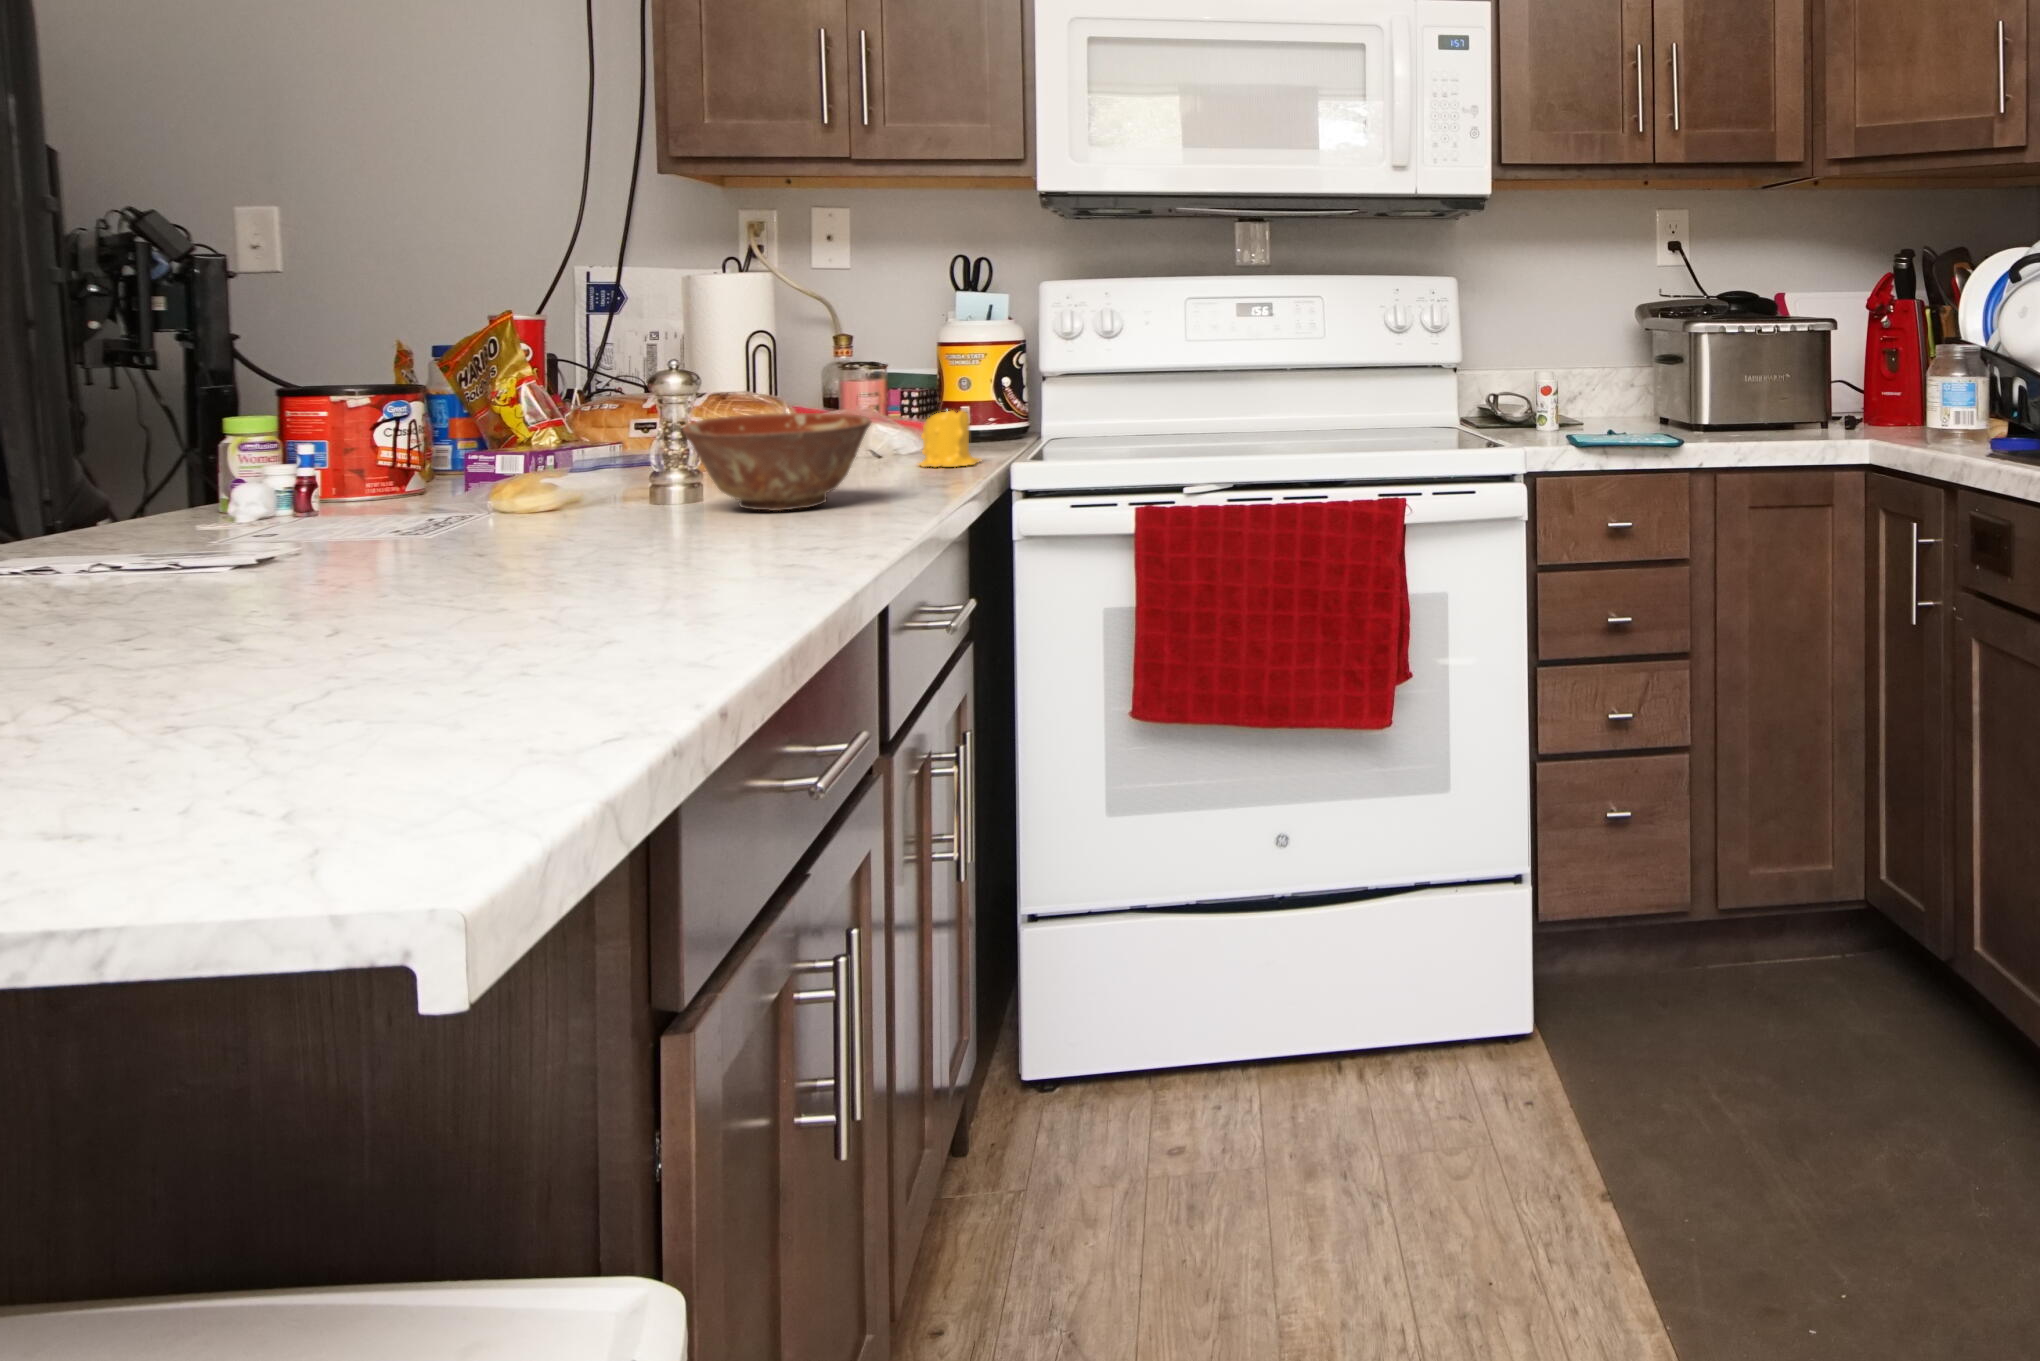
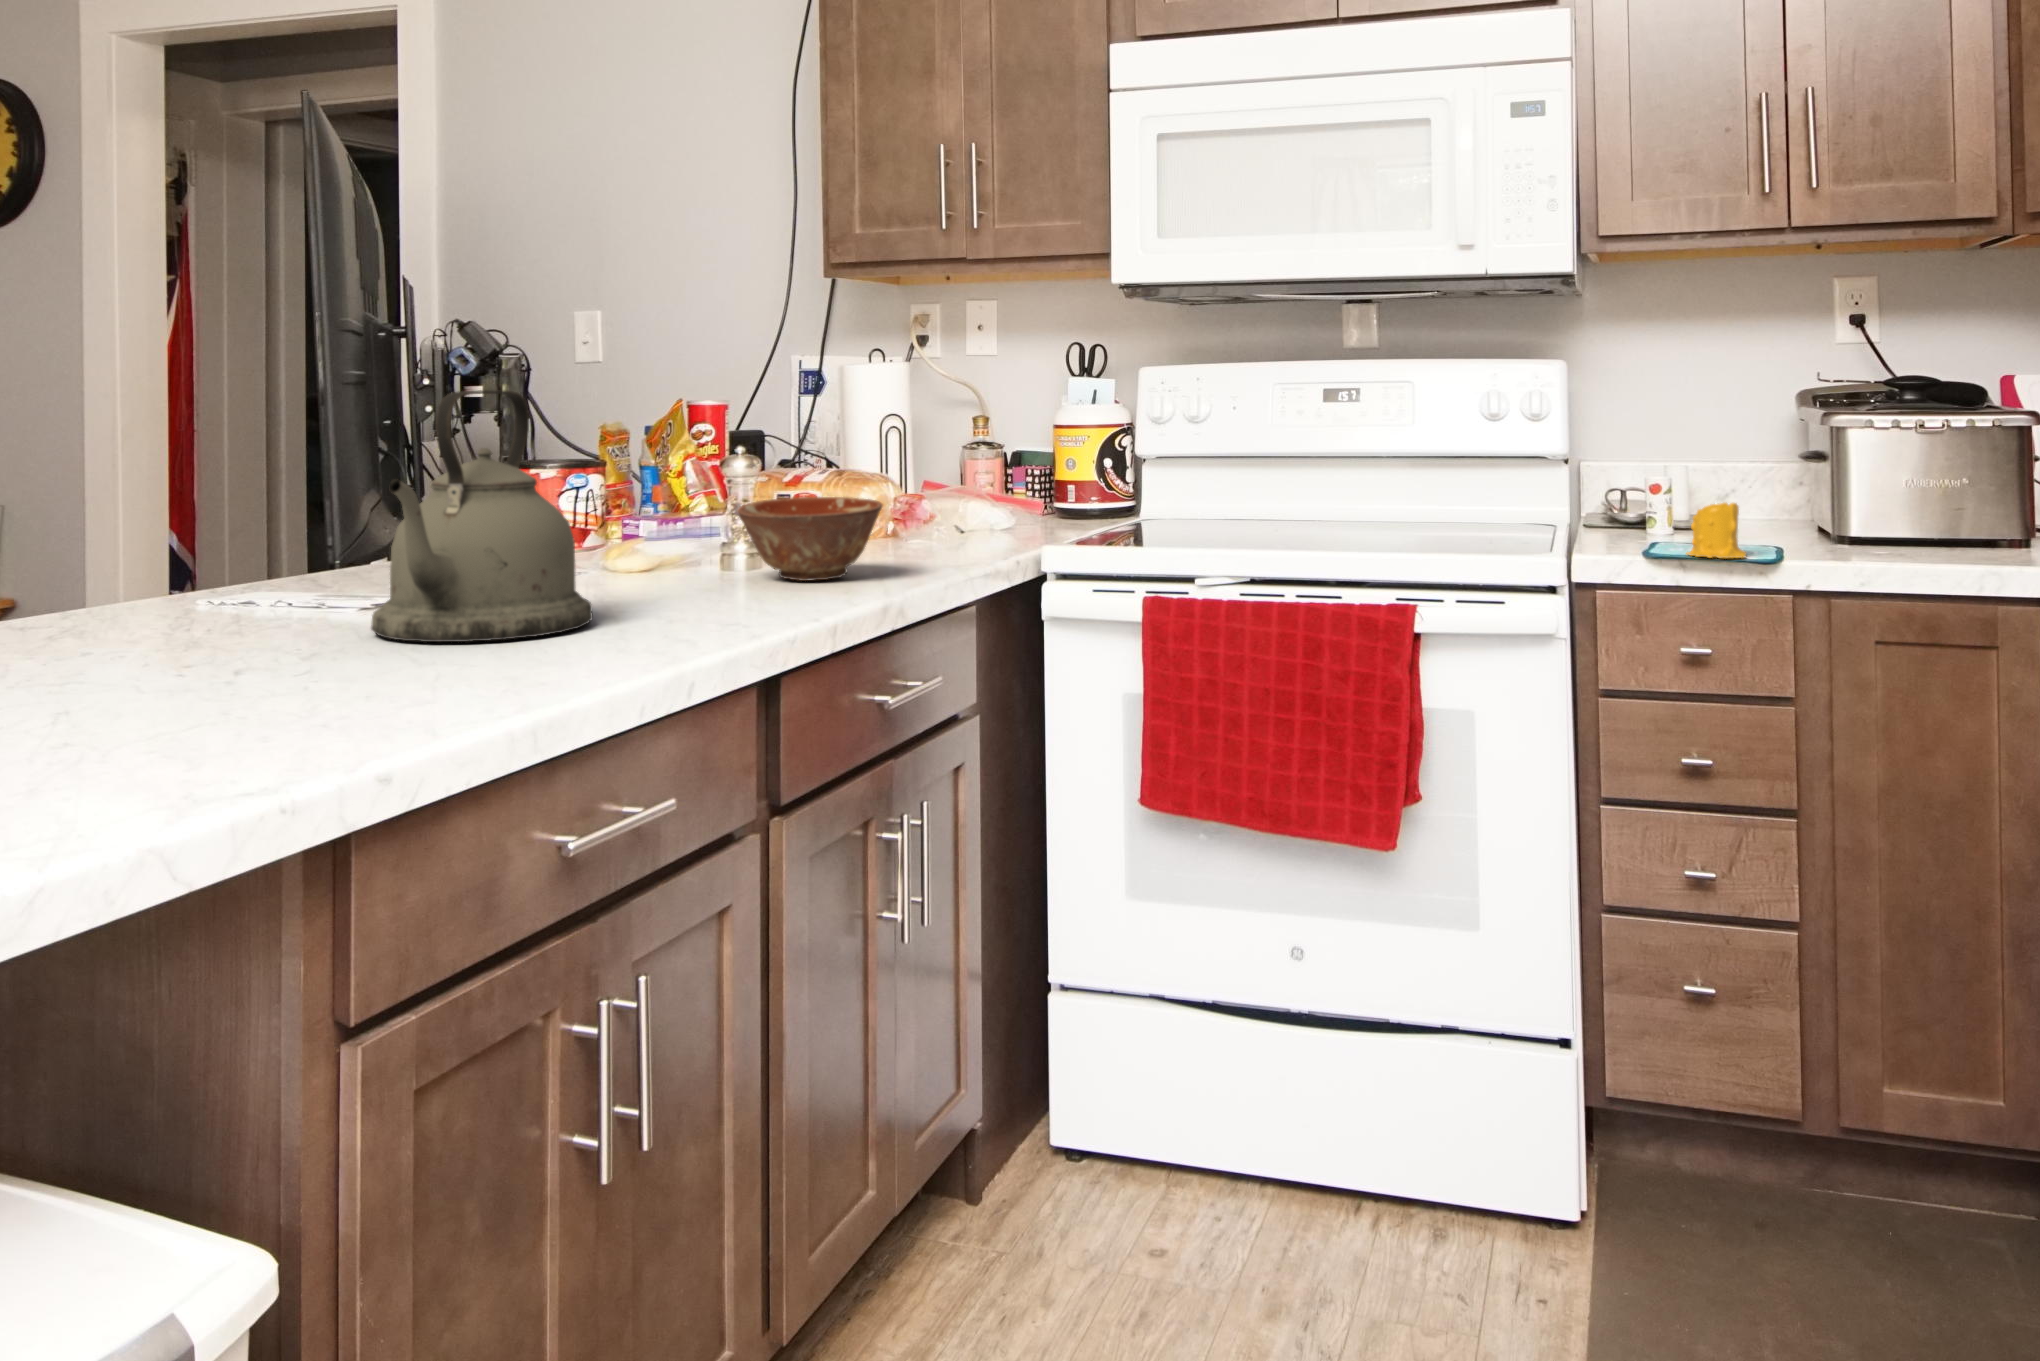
kettle: none [235,266,588,618] -> present [371,390,593,642]
candle: present [918,410,980,467] -> present [1686,503,1746,558]

